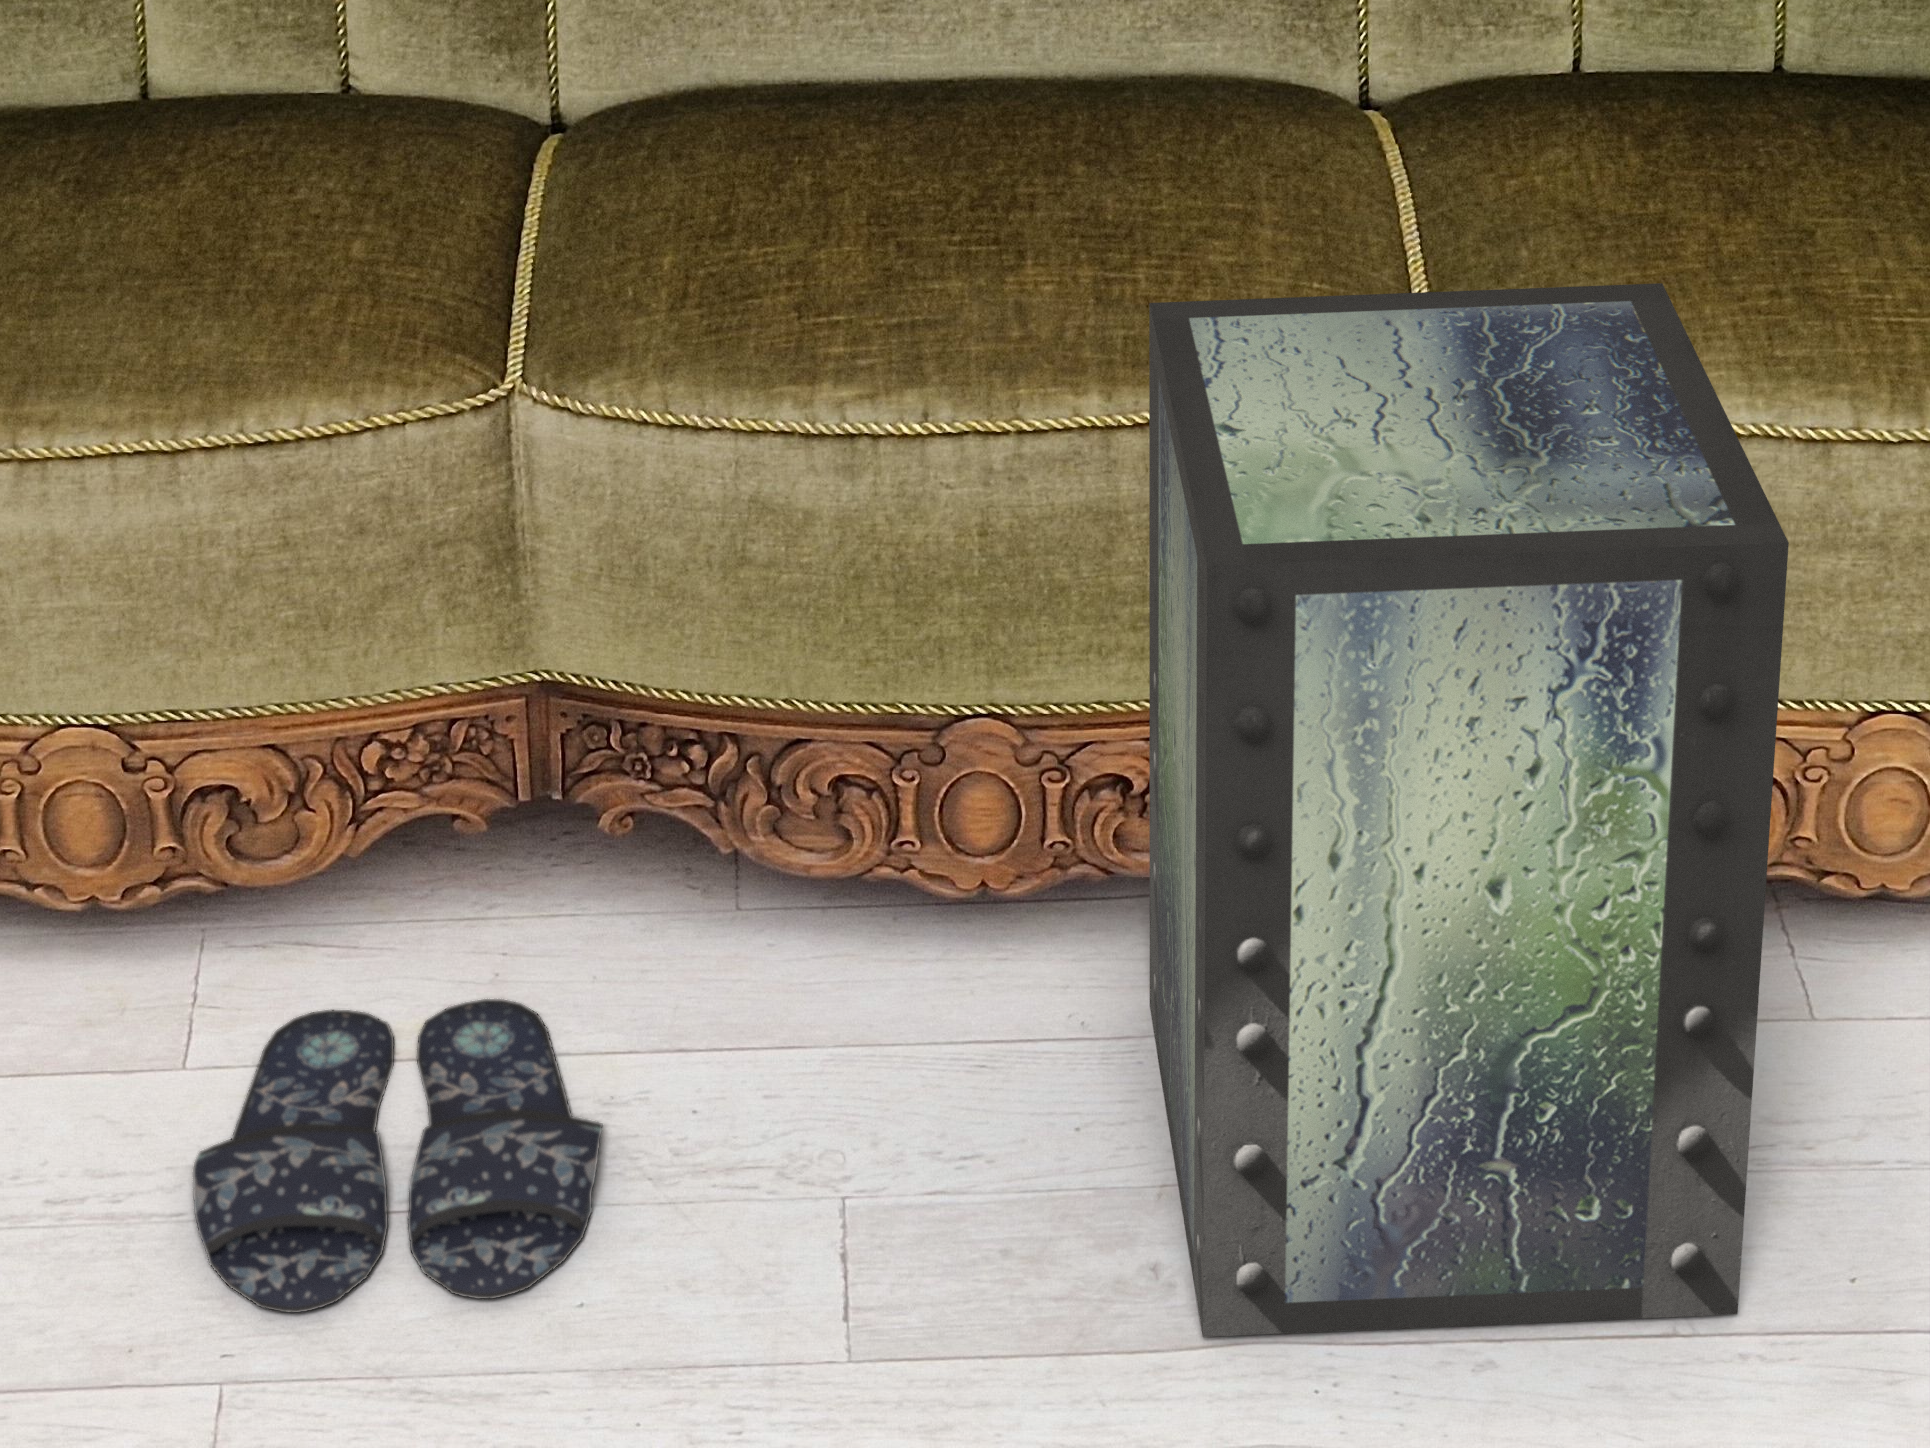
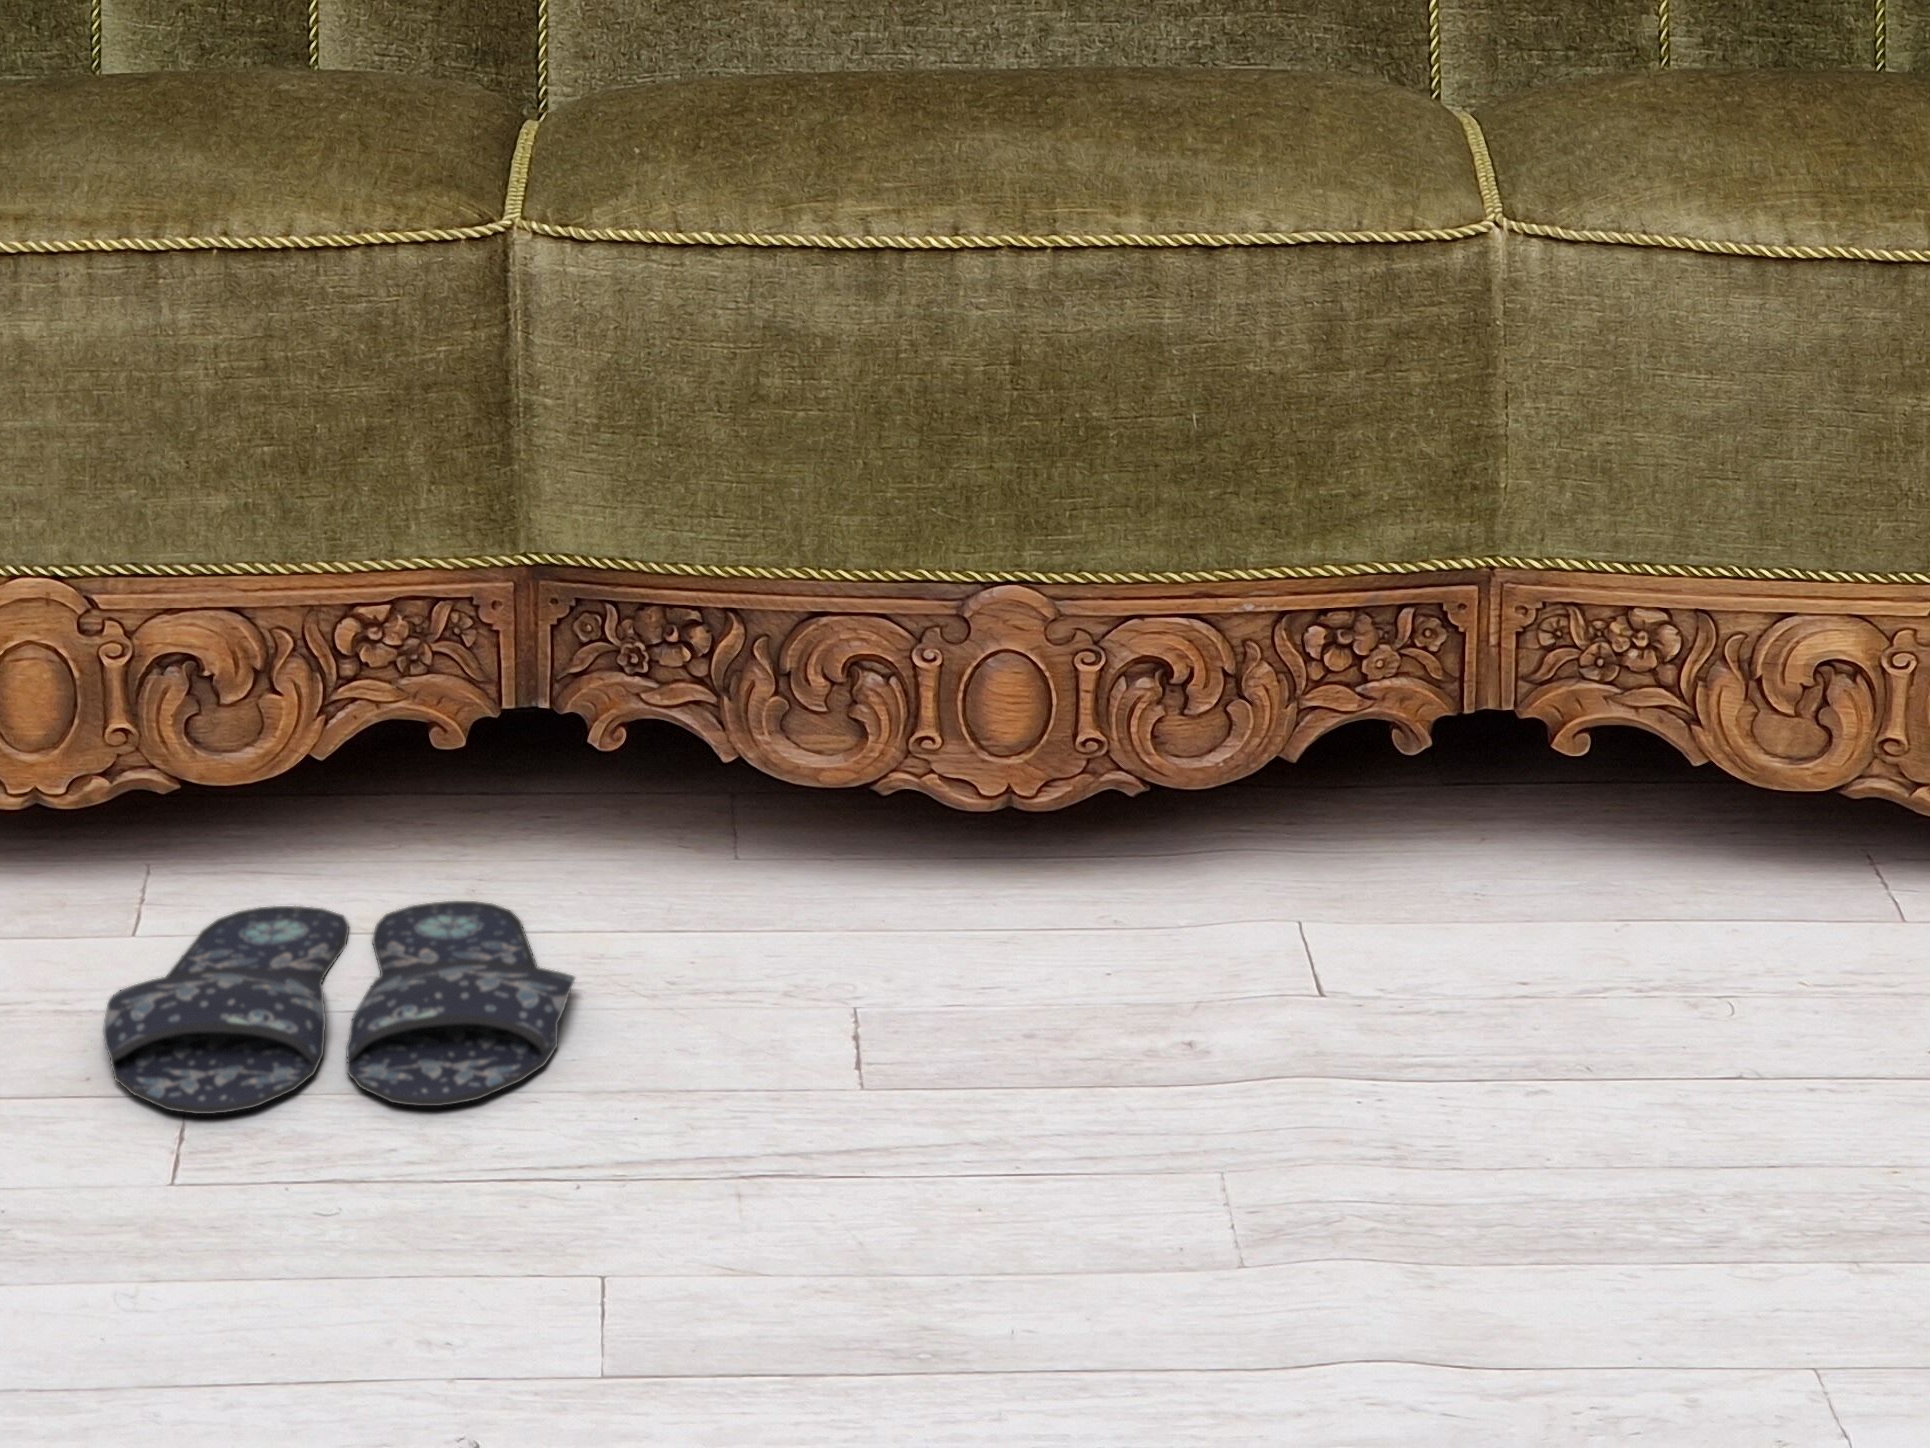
storage box: present [1149,283,1789,1337] -> none [1188,55,1887,1139]

